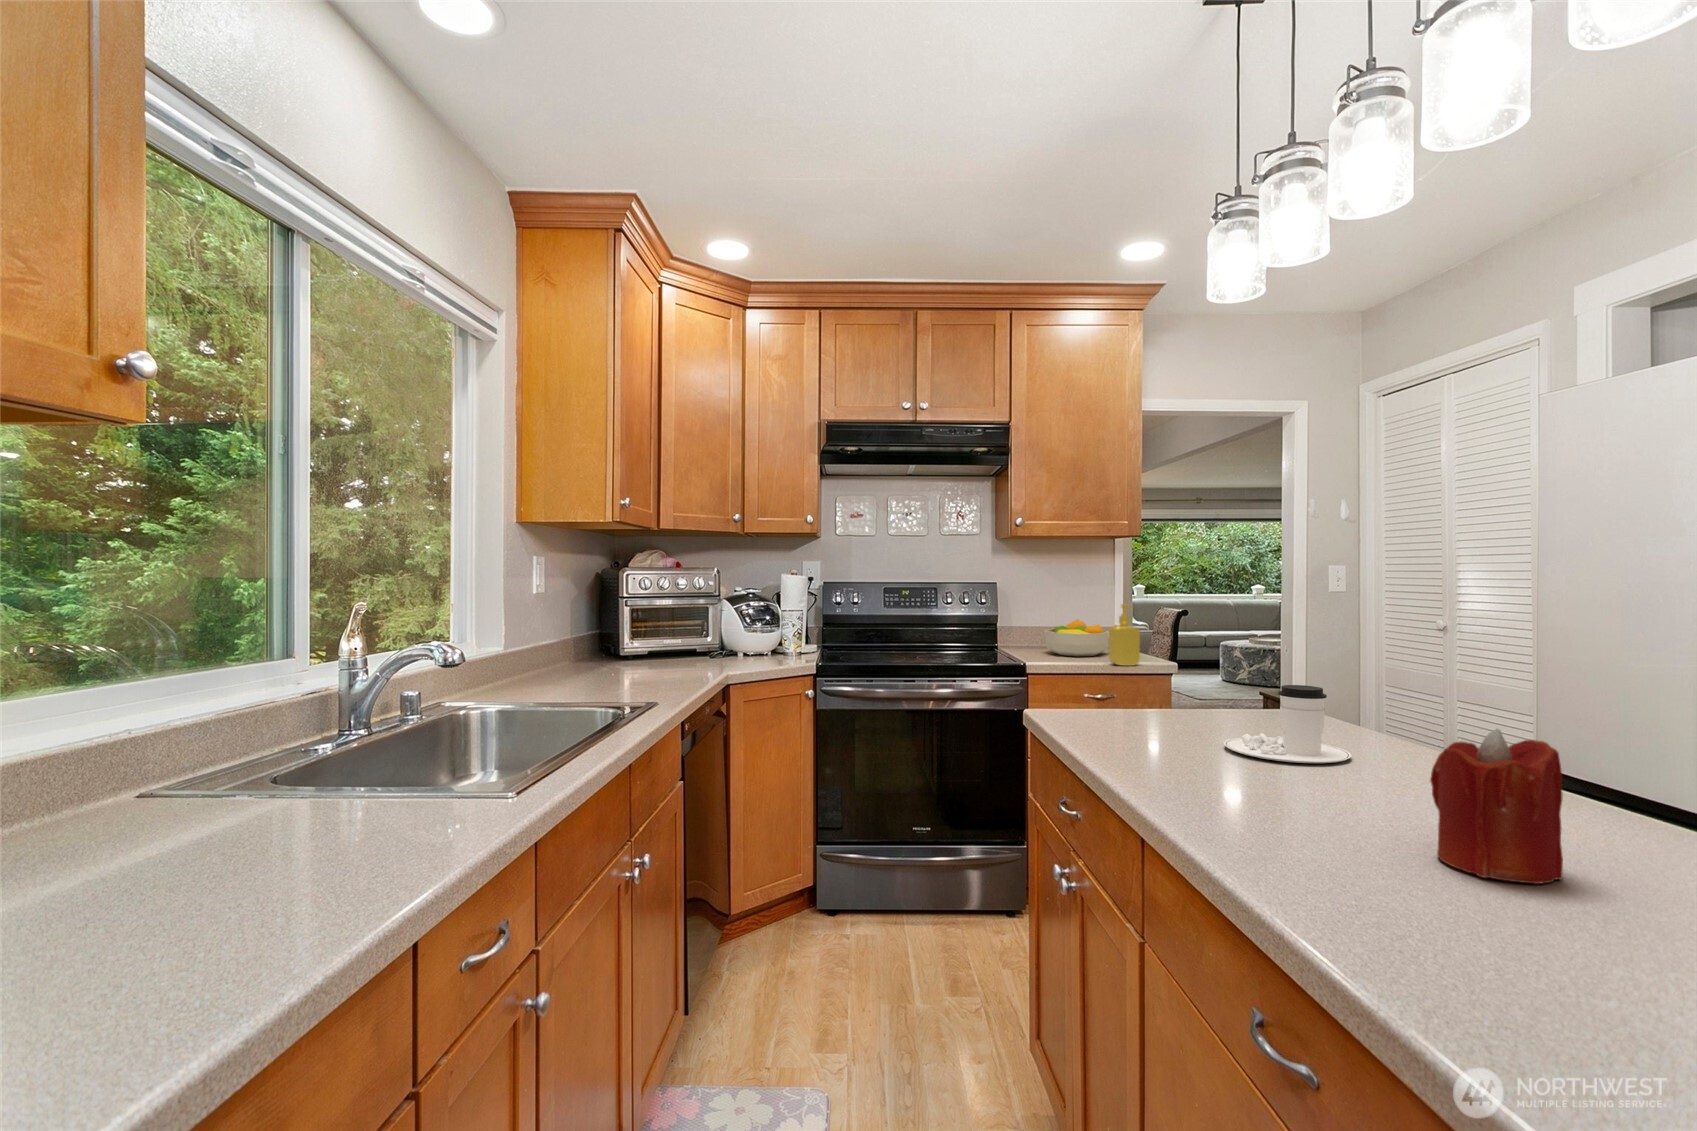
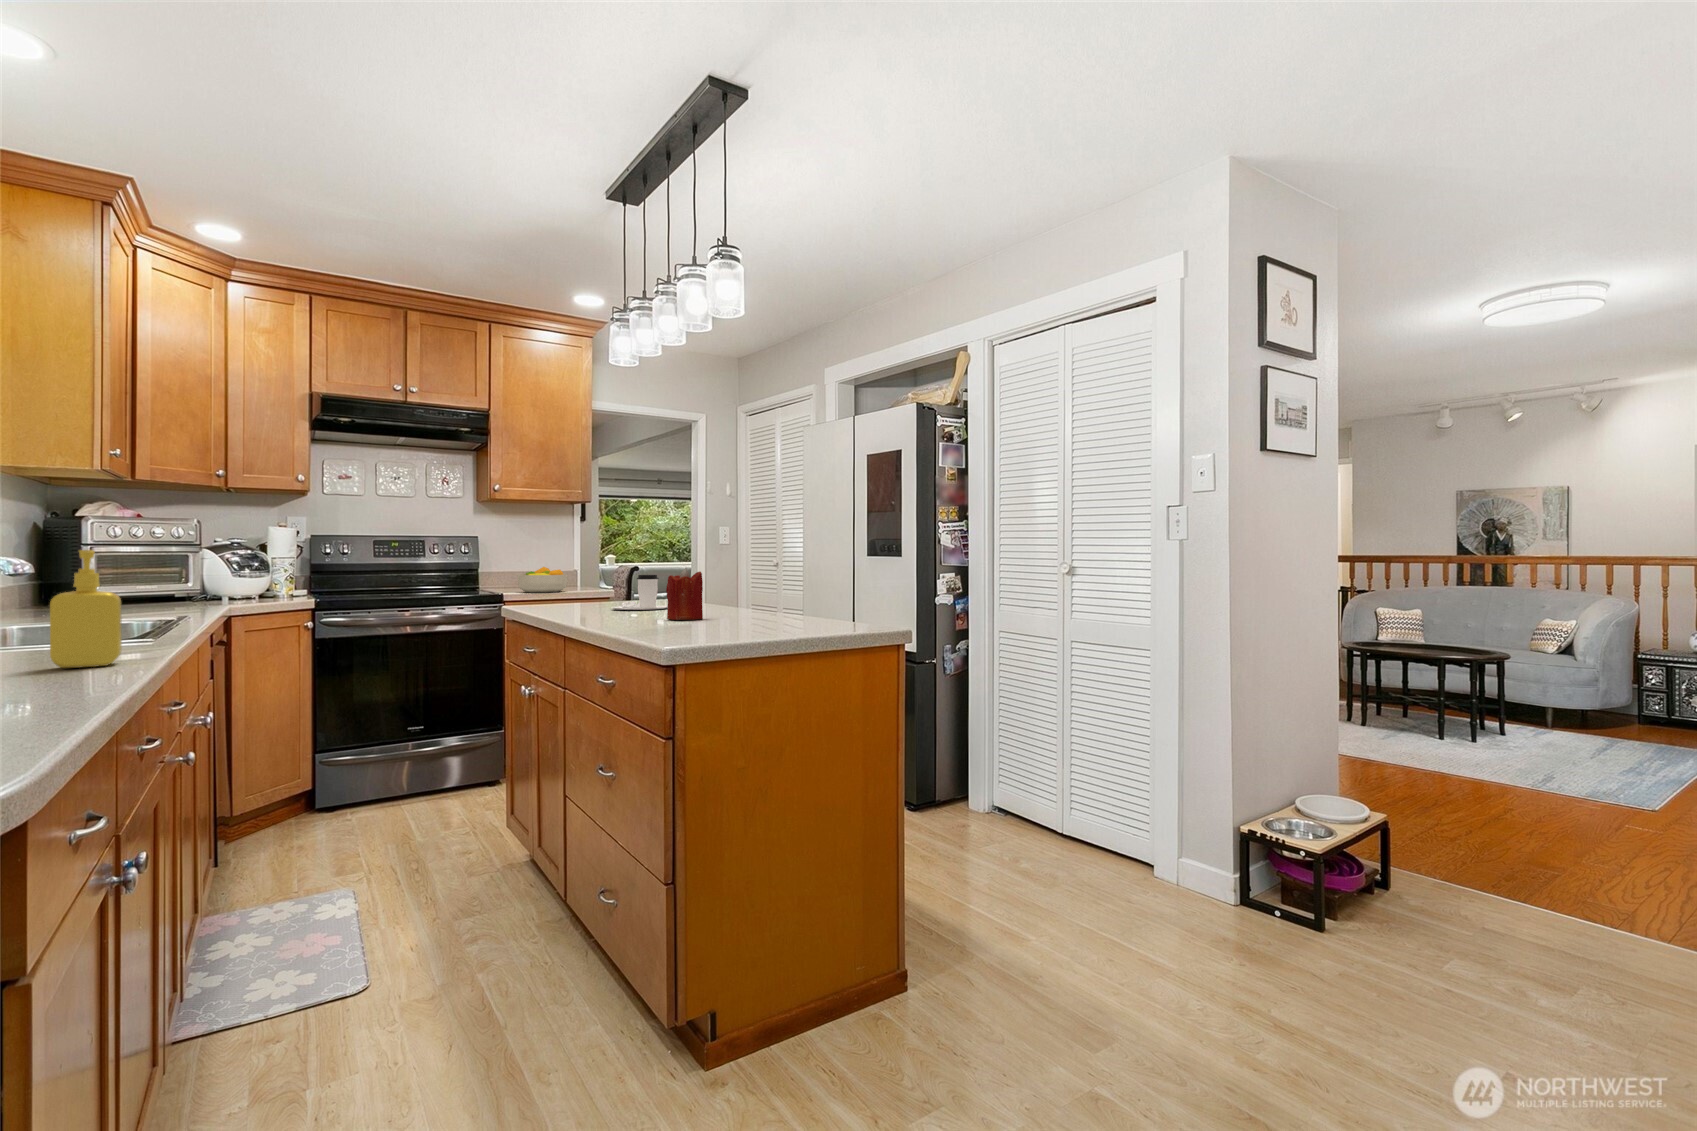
soap dispenser: present [1109,604,1140,666] -> present [50,550,122,668]

